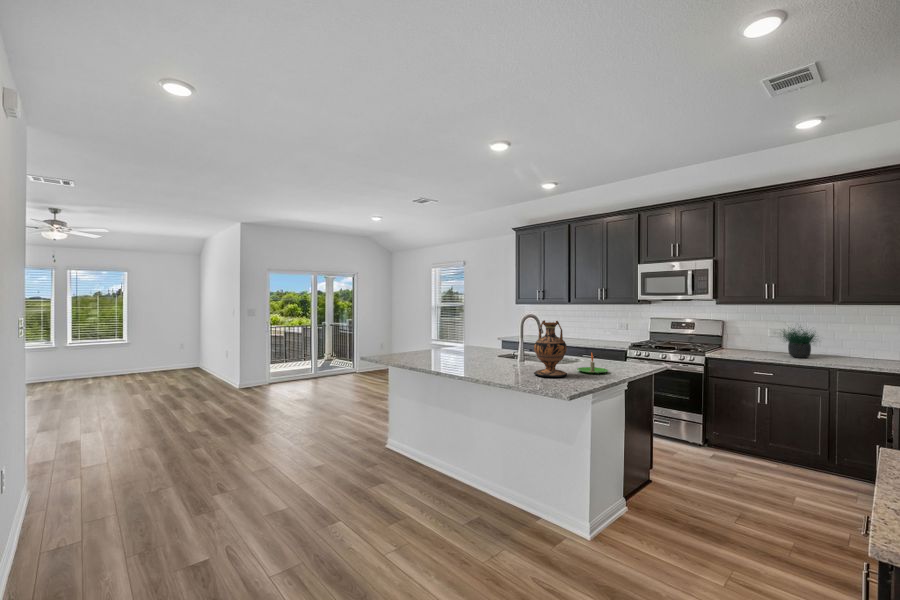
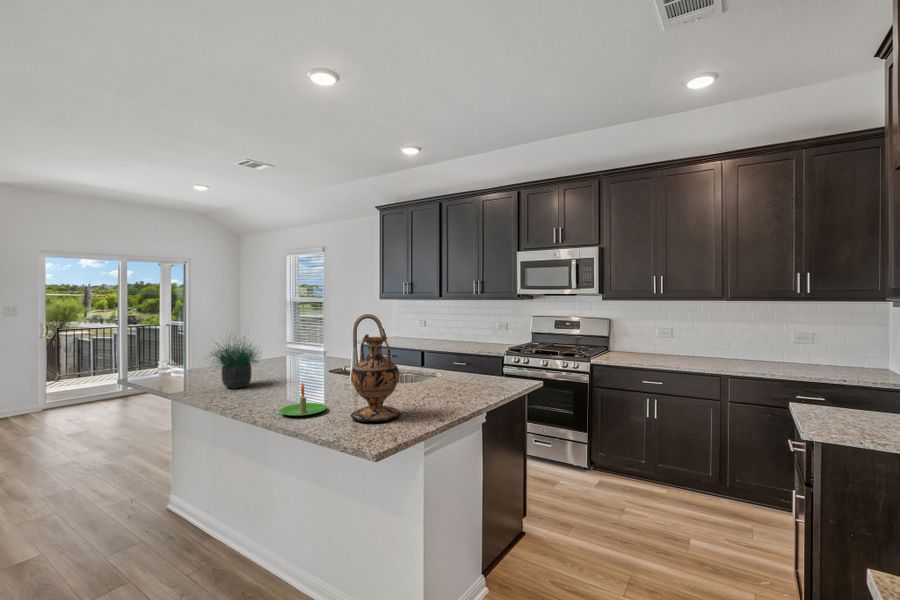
potted plant: present [783,329,816,358] -> present [211,342,259,389]
candle: present [577,353,608,374] -> present [279,383,327,416]

